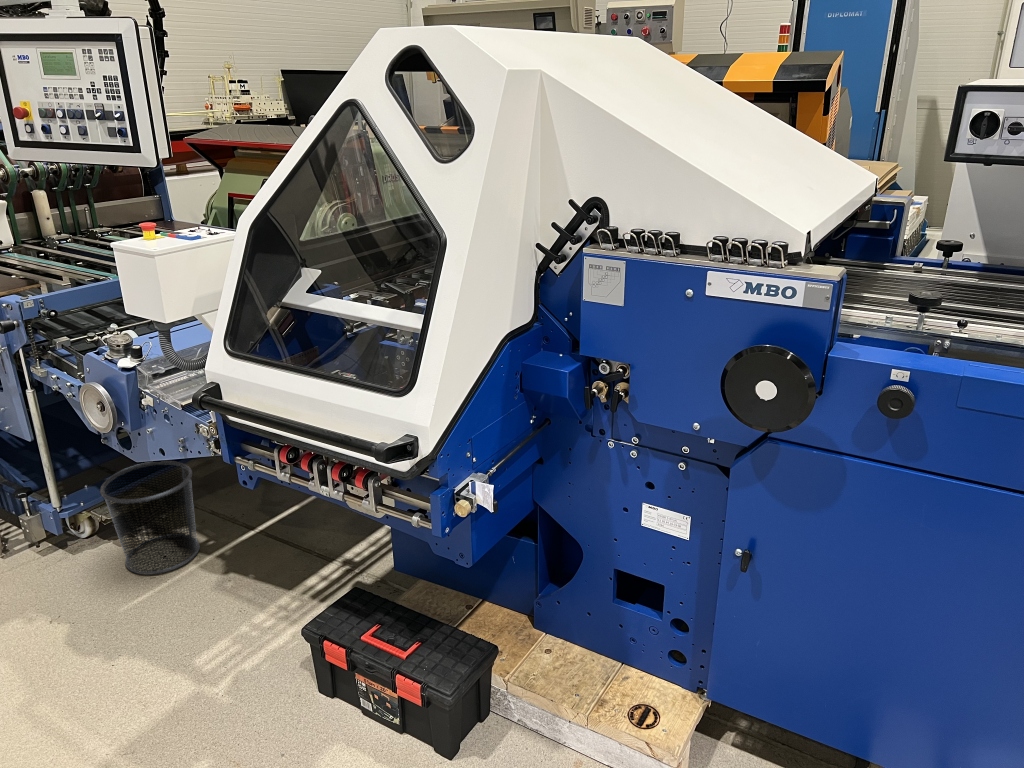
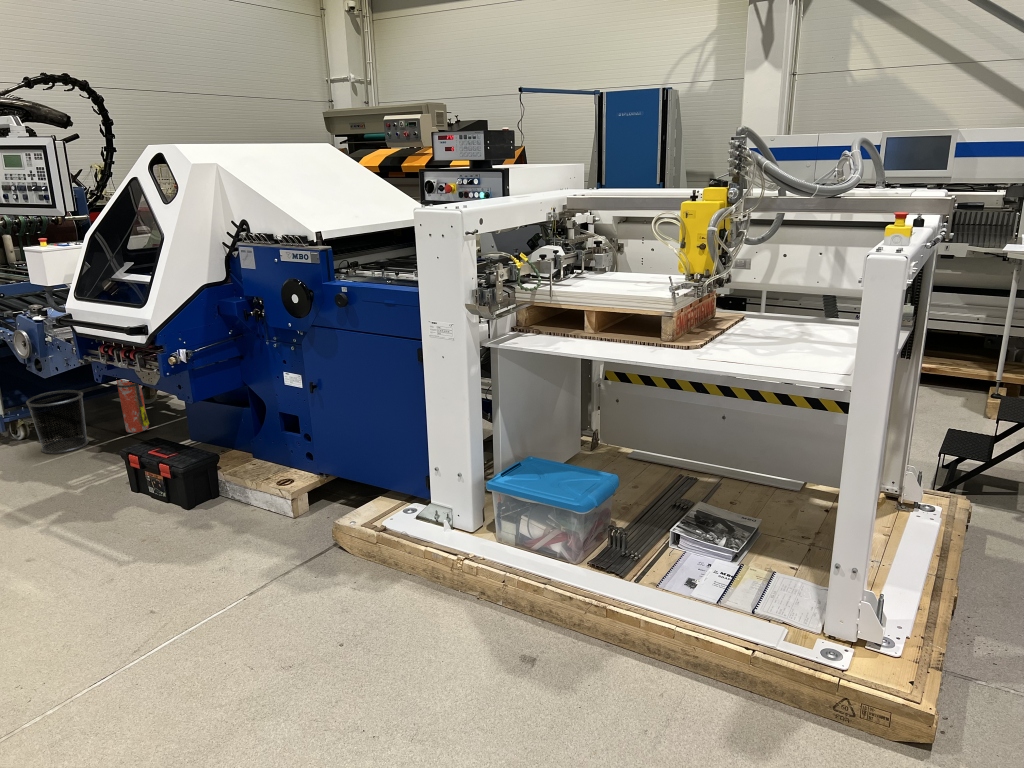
fire extinguisher: none [234,396,290,523] -> present [117,380,149,433]

